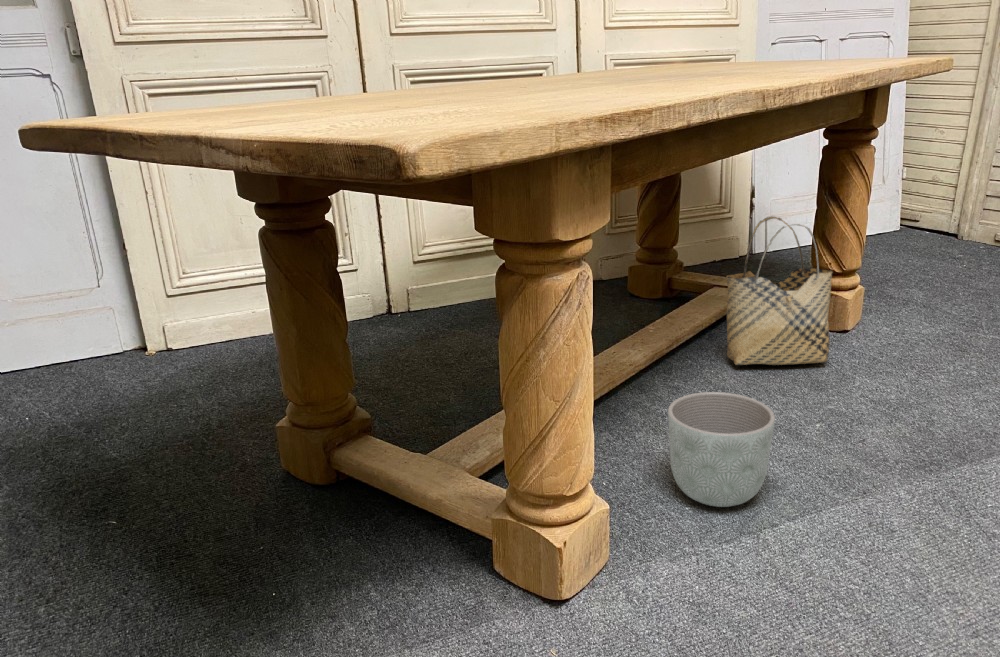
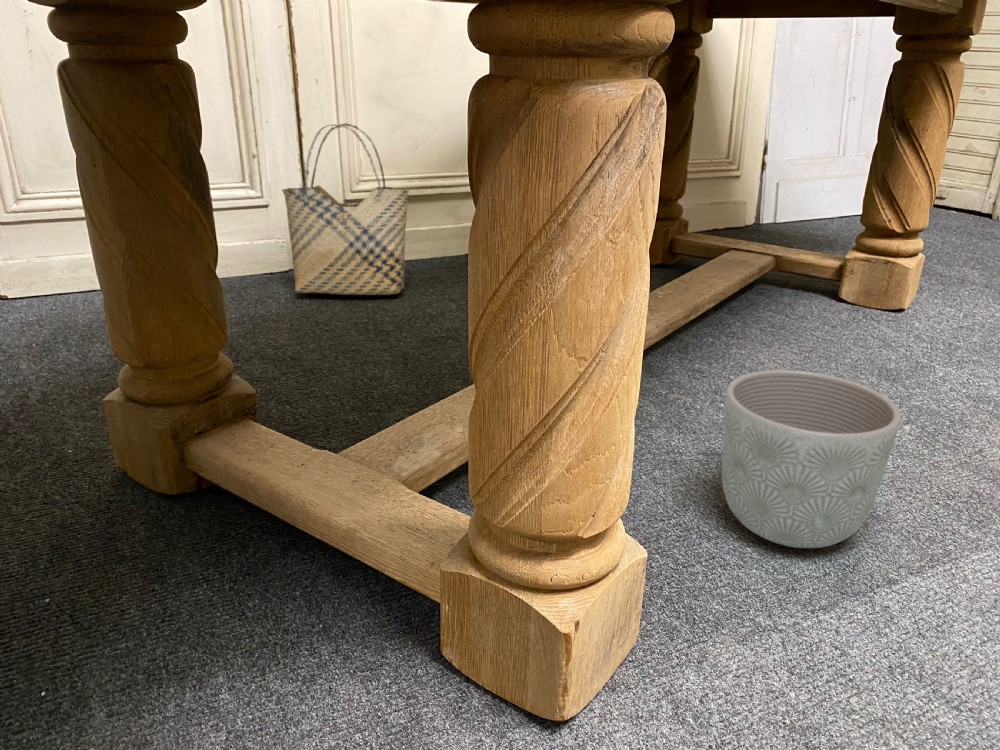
woven basket: present [726,217,833,365] -> present [282,124,409,295]

